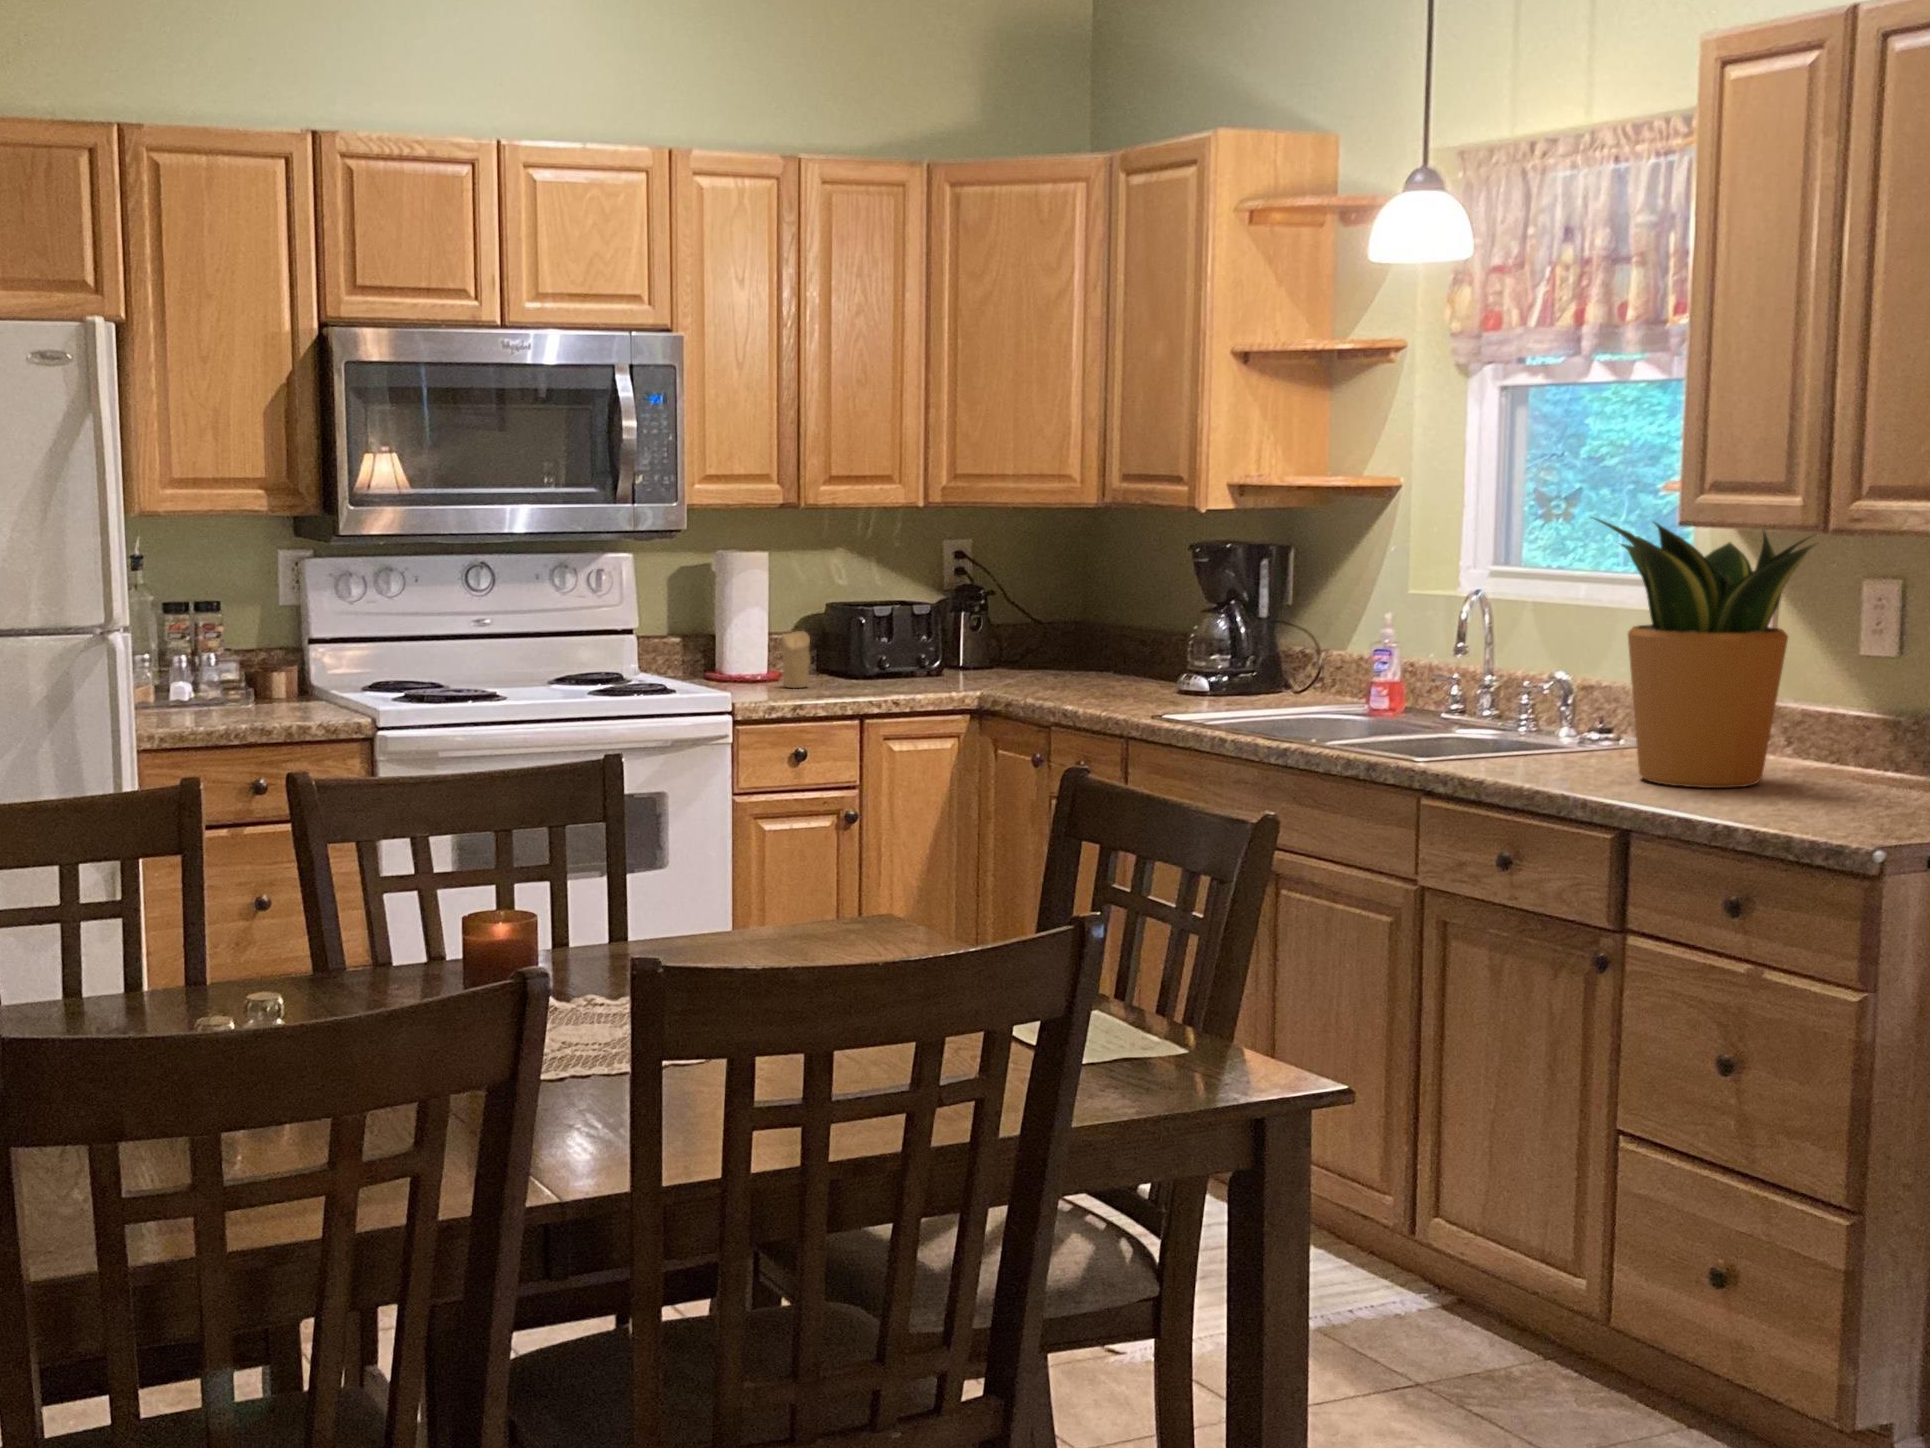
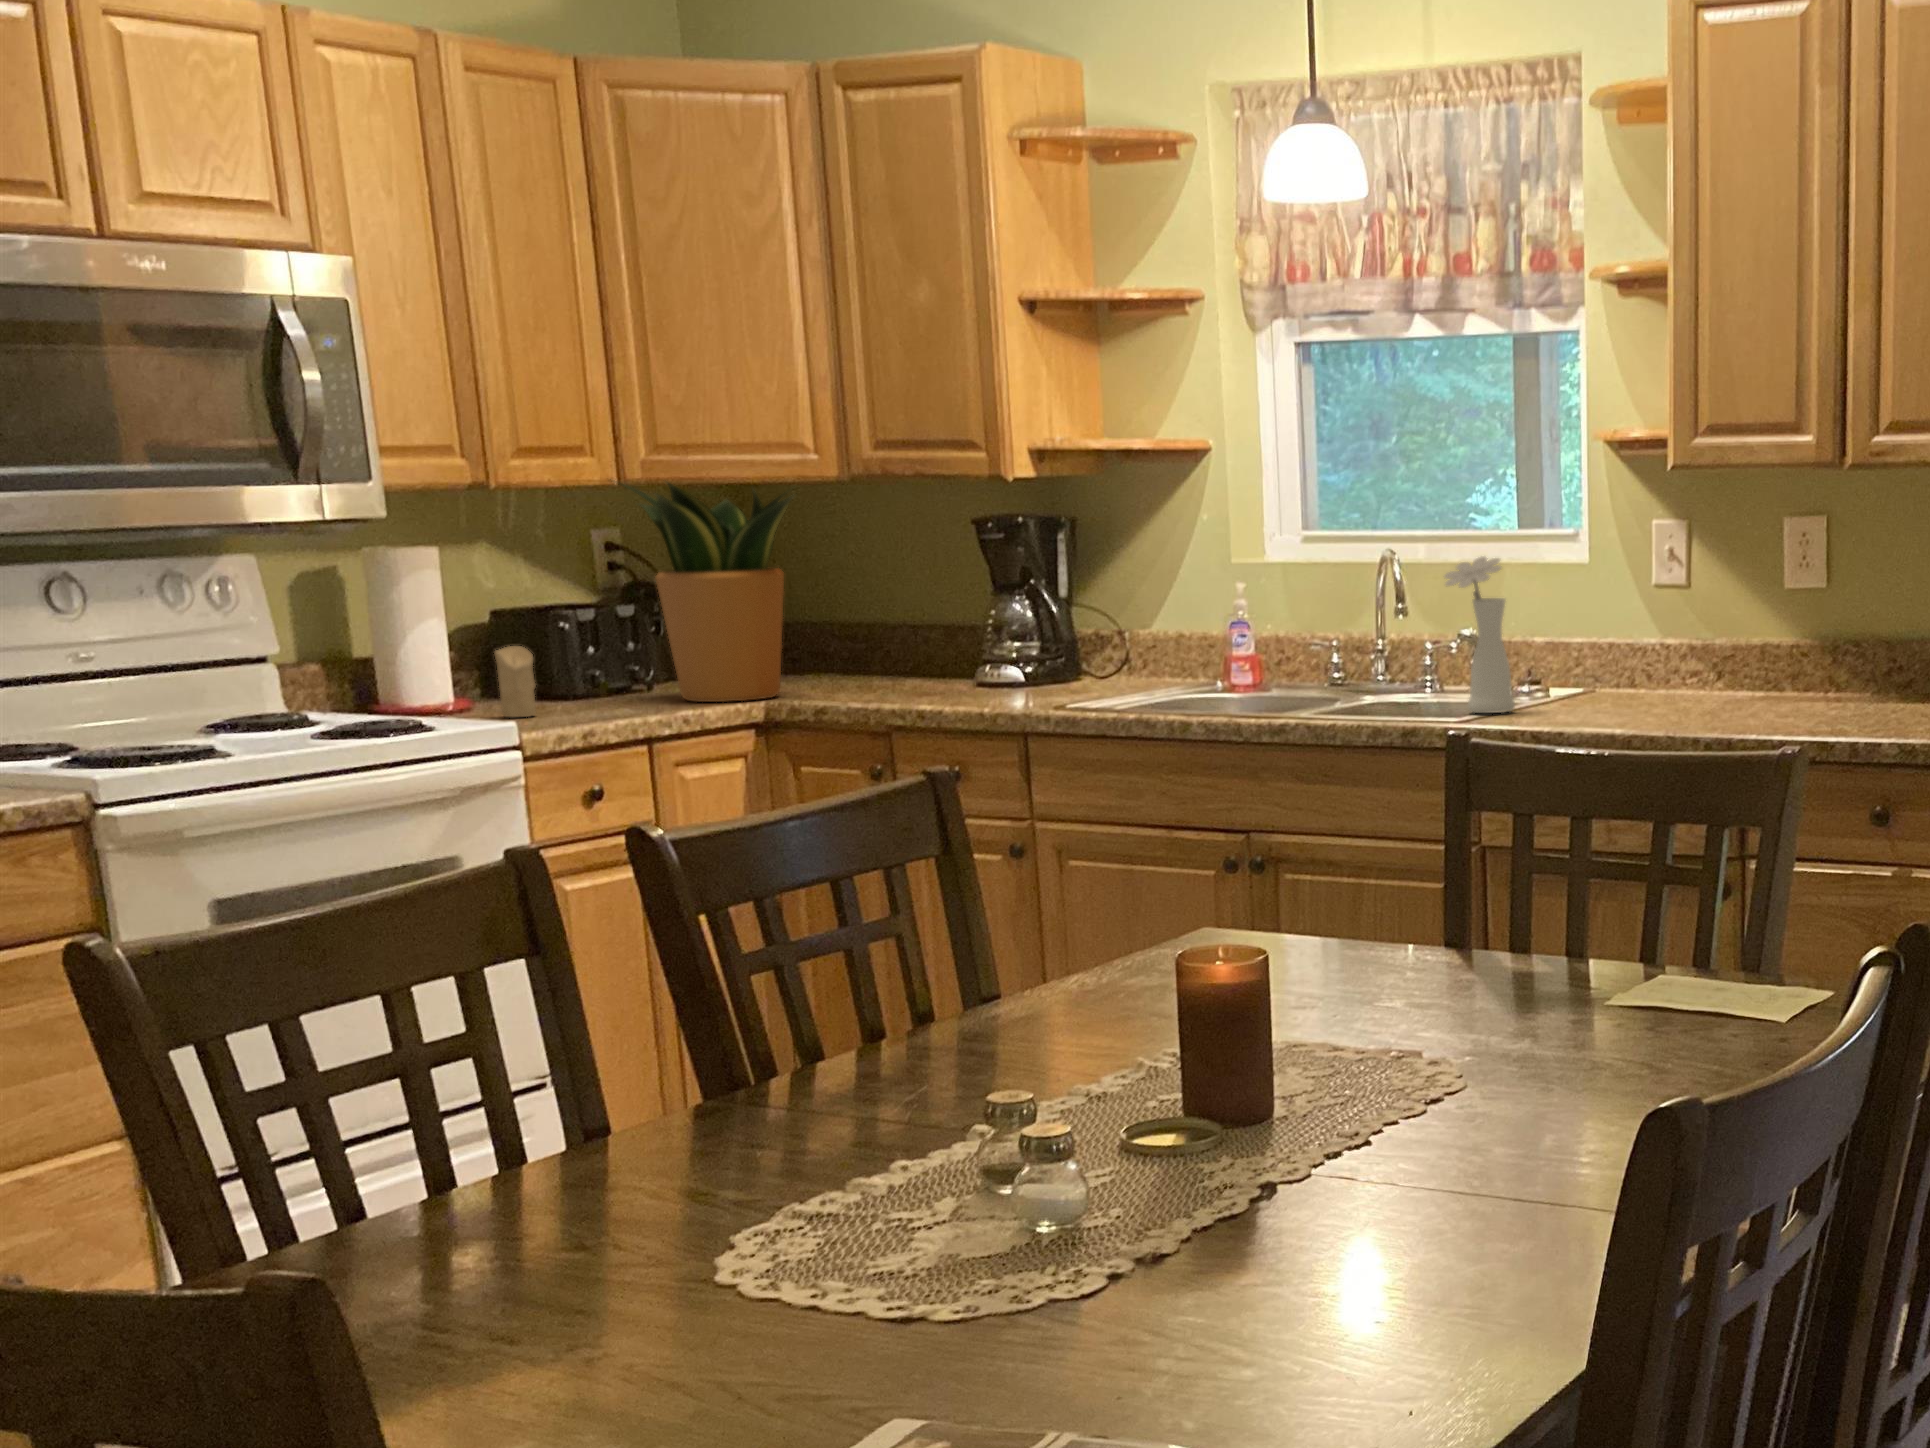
potted plant: present [1591,518,1816,788] -> present [610,479,793,702]
vase: none [1448,605,1516,760] -> present [1445,556,1515,713]

